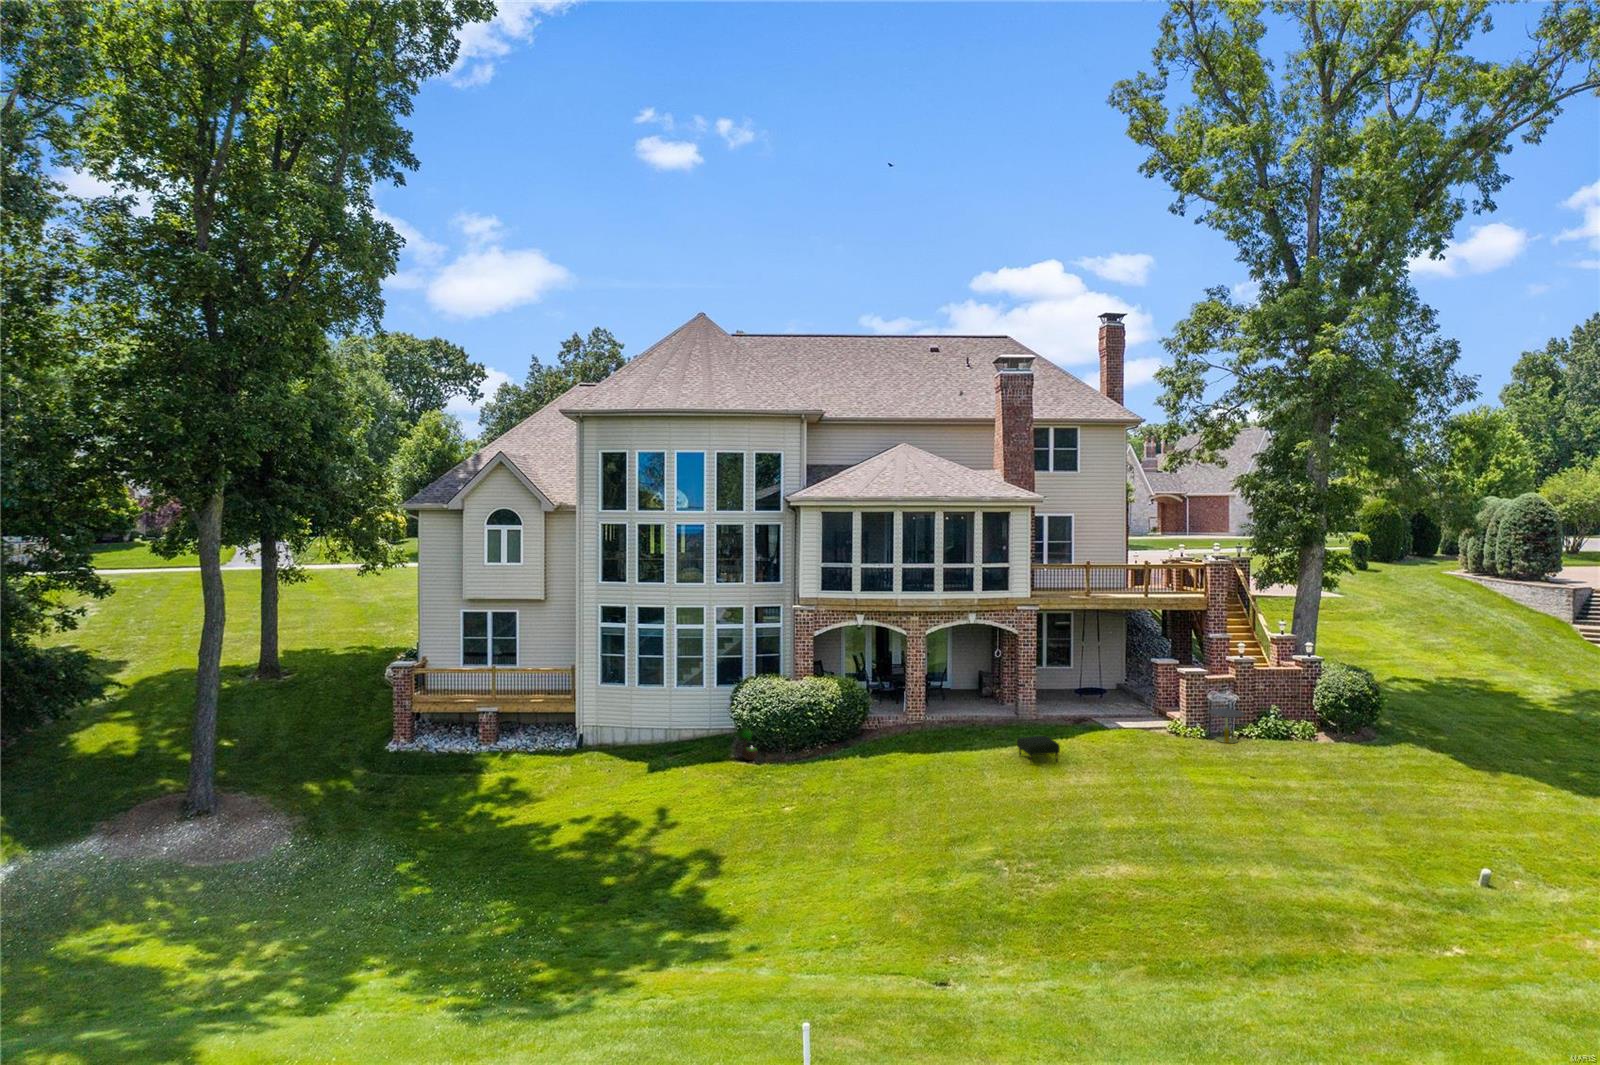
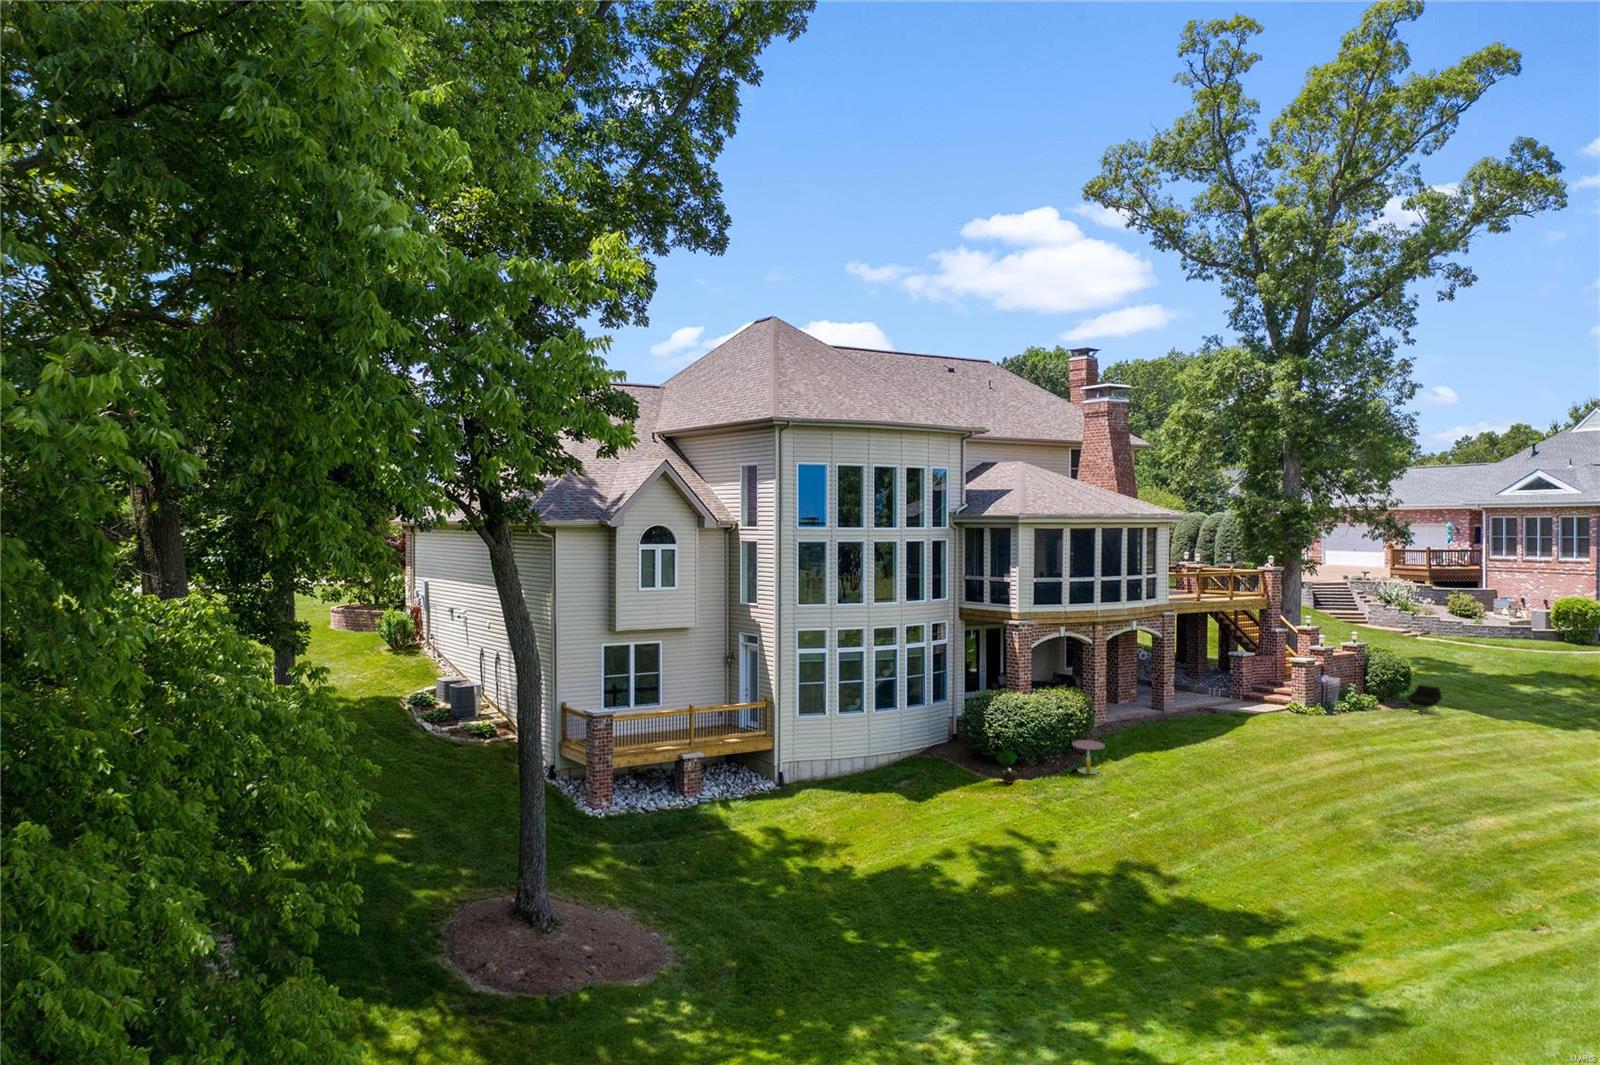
side table: present [1209,708,1245,743] -> present [1072,740,1105,774]
lounge chair: none [1316,710,1364,748] -> present [1406,685,1442,713]
ottoman: present [1017,736,1060,764] -> none [1245,728,1286,755]

